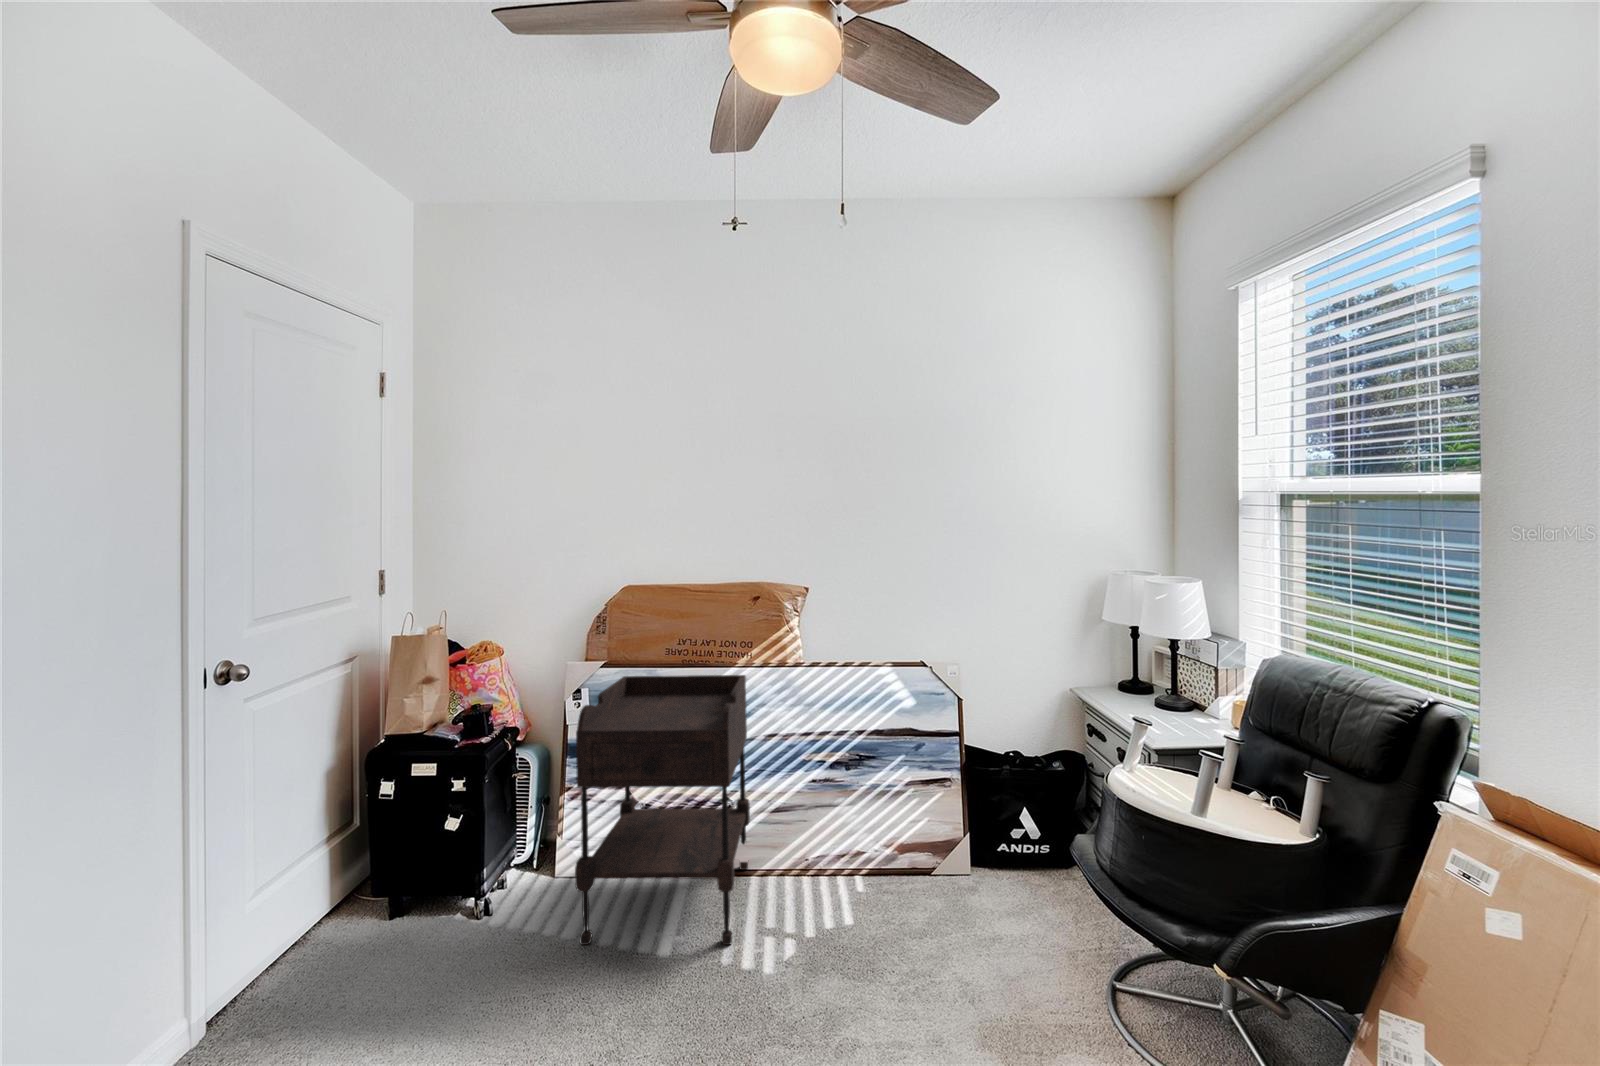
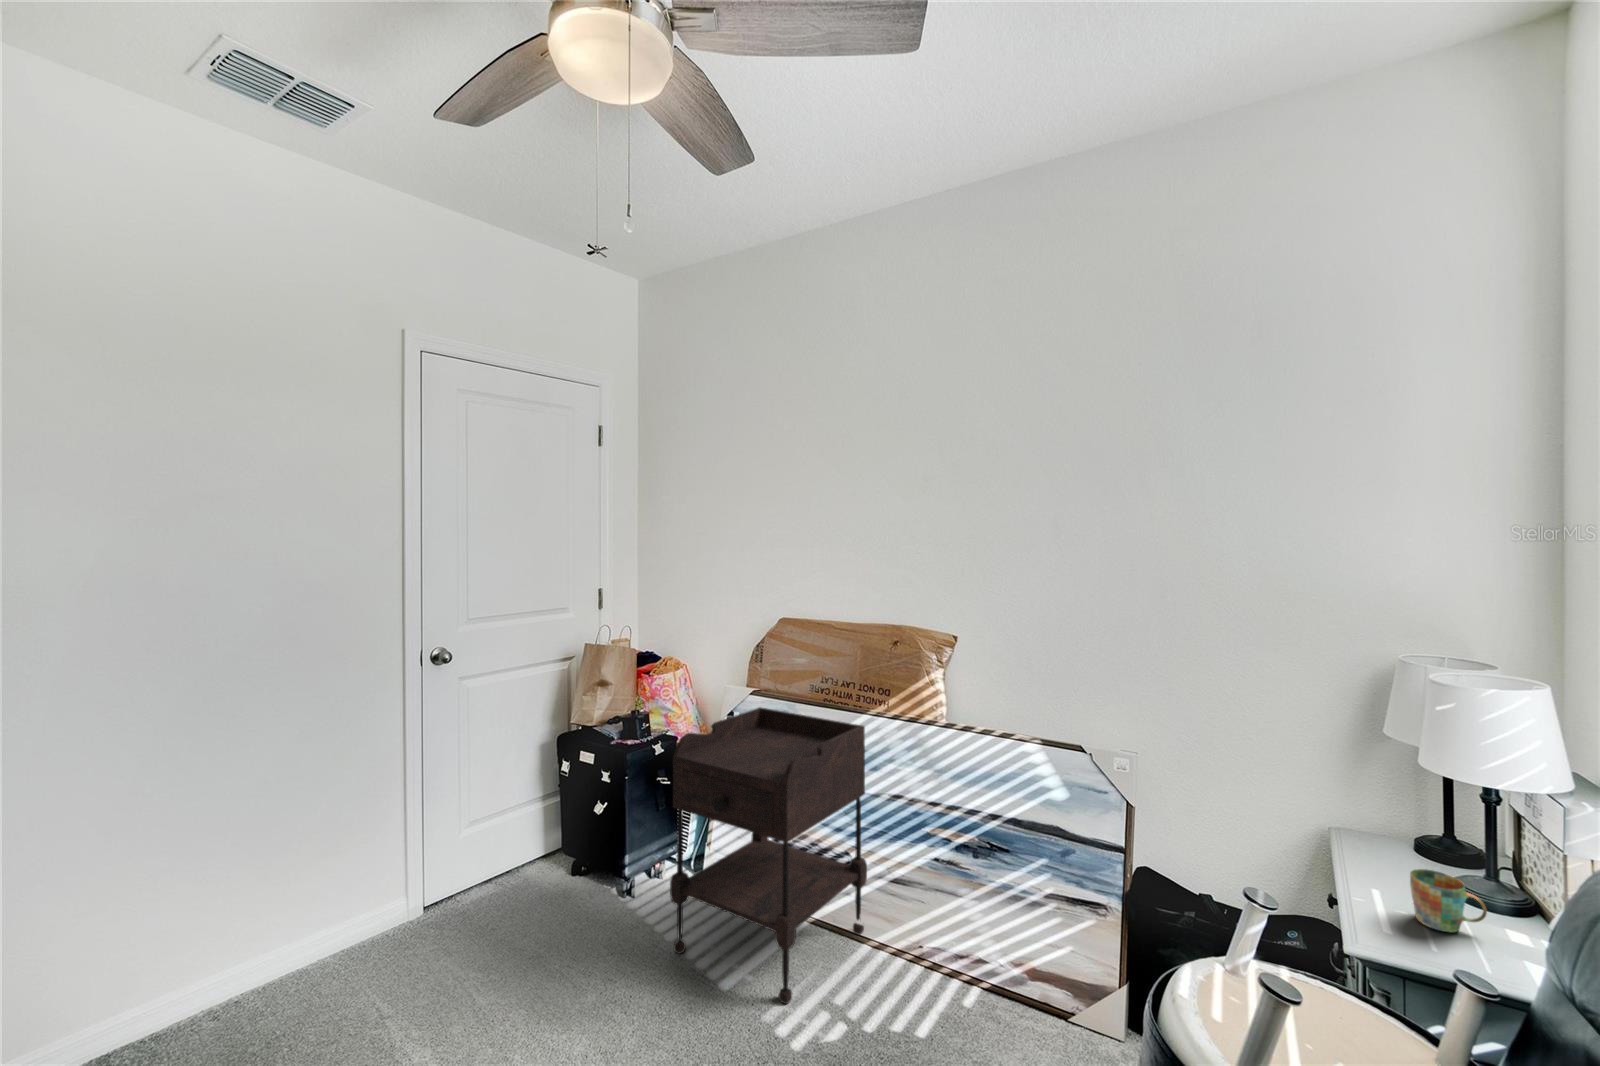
mug: none [1155,692,1193,725] -> present [1410,869,1487,932]

